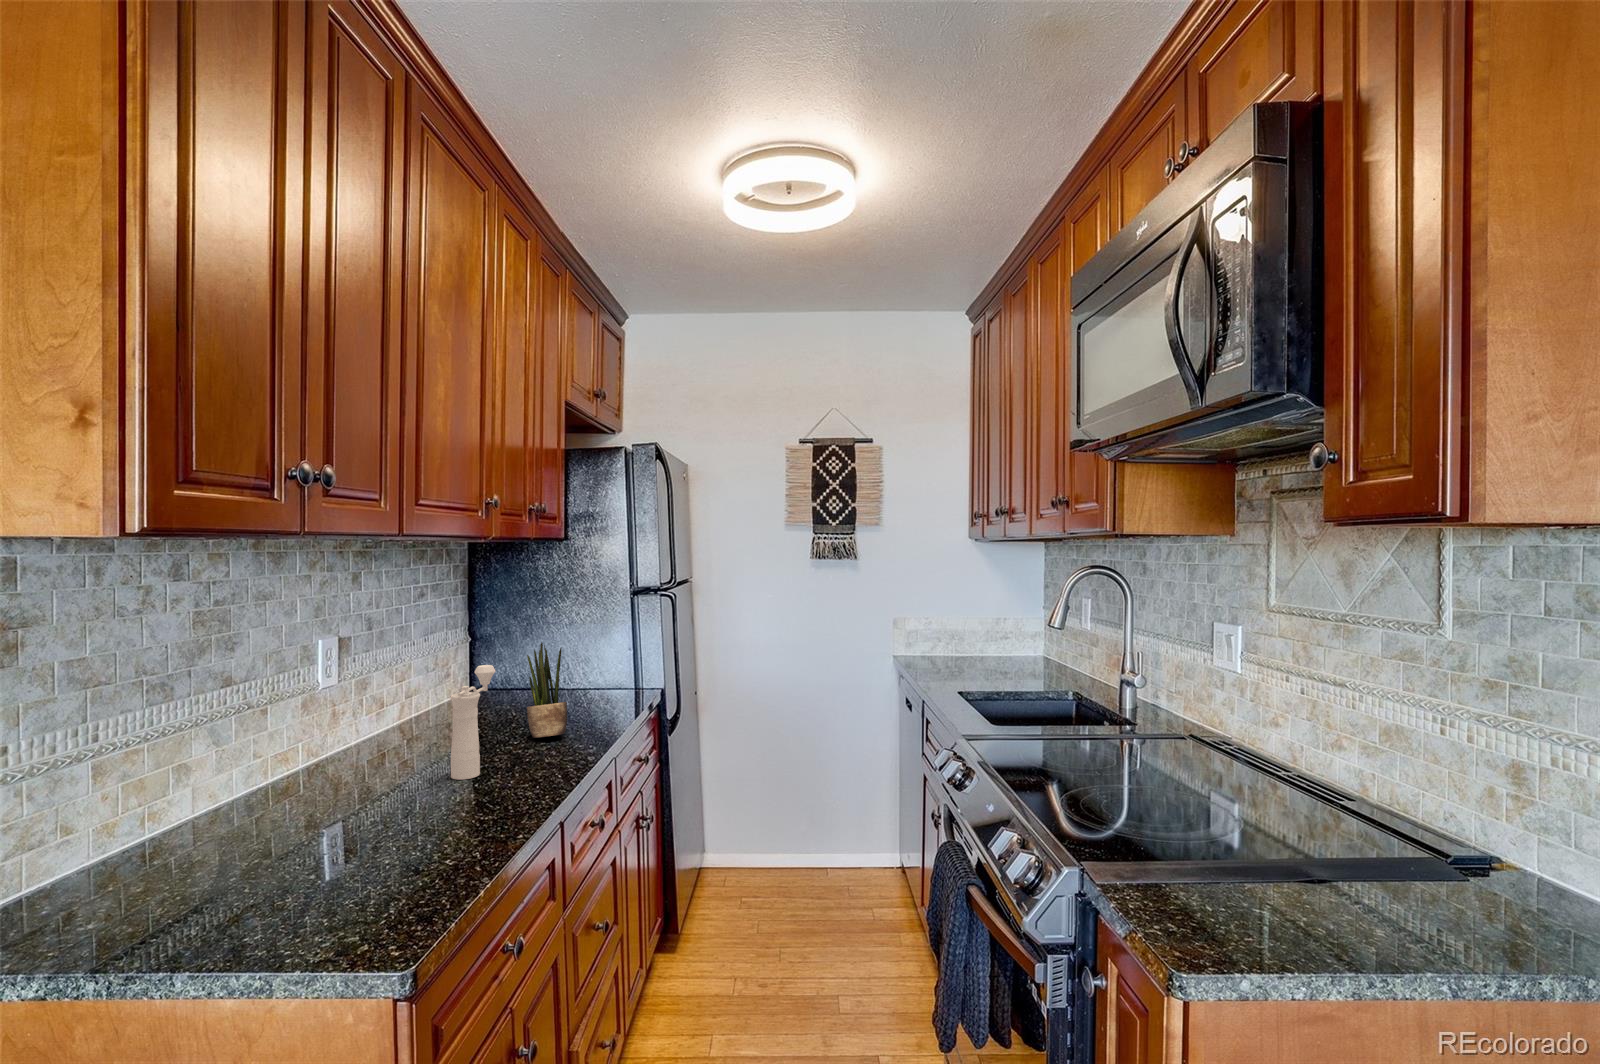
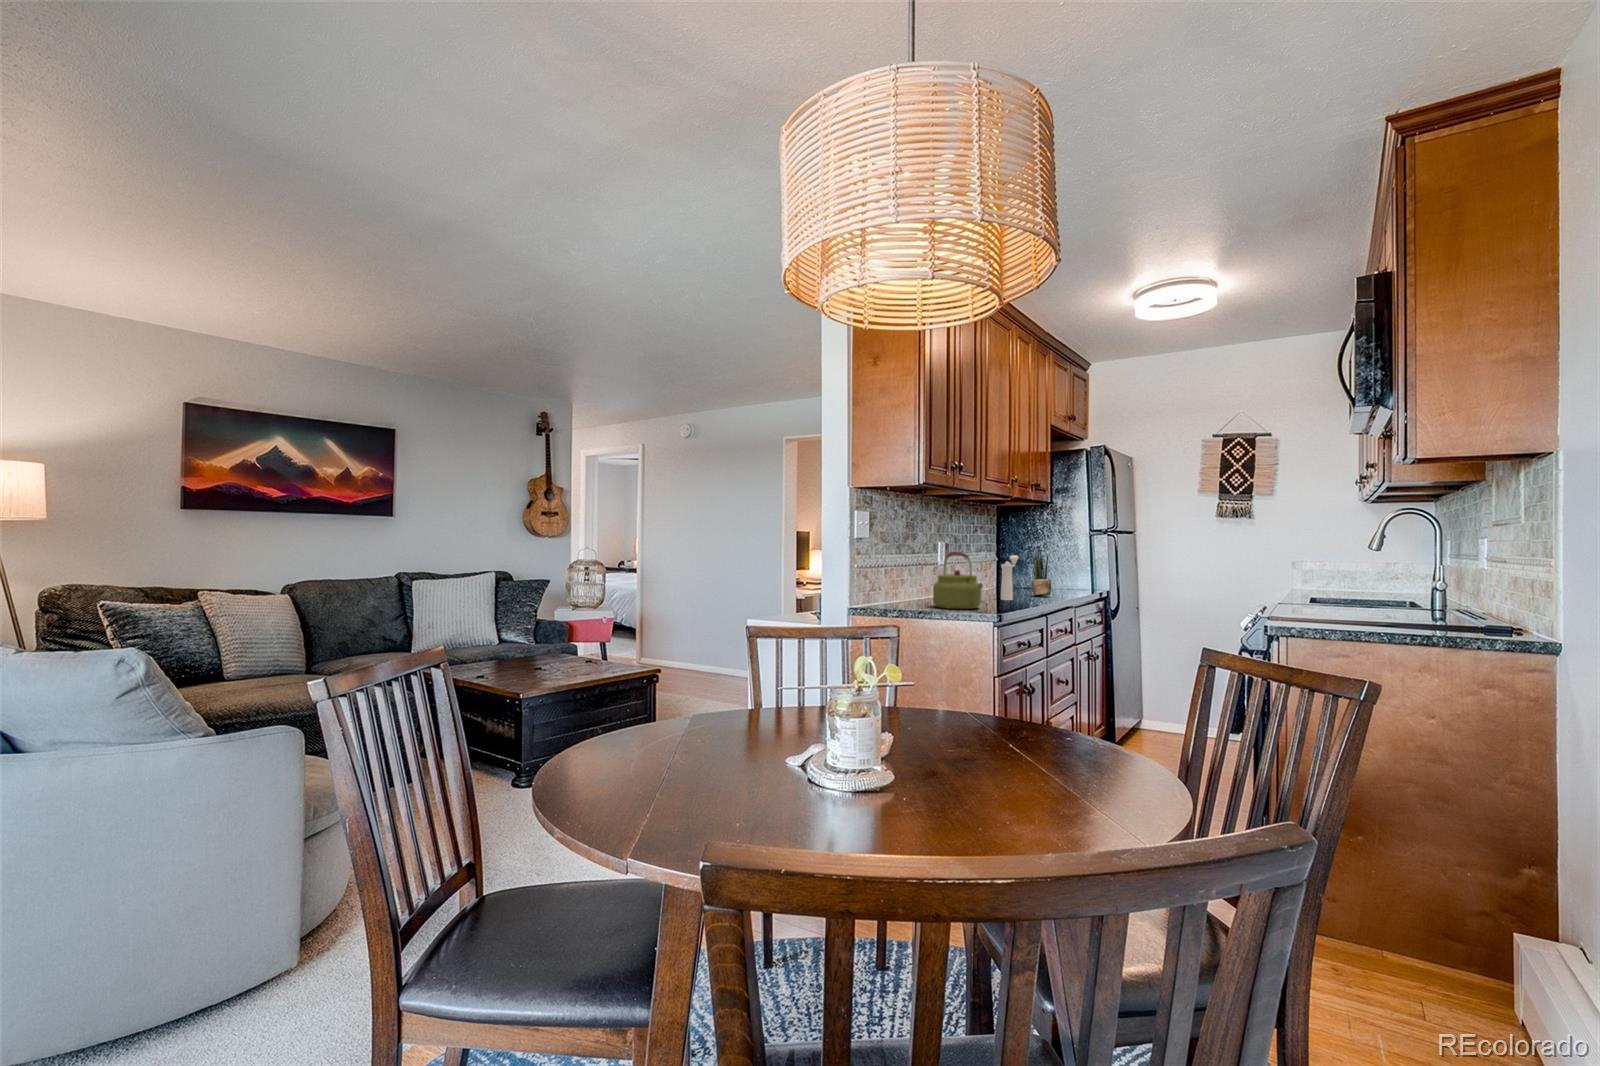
kettle: none [193,714,366,910] -> present [933,552,983,609]

